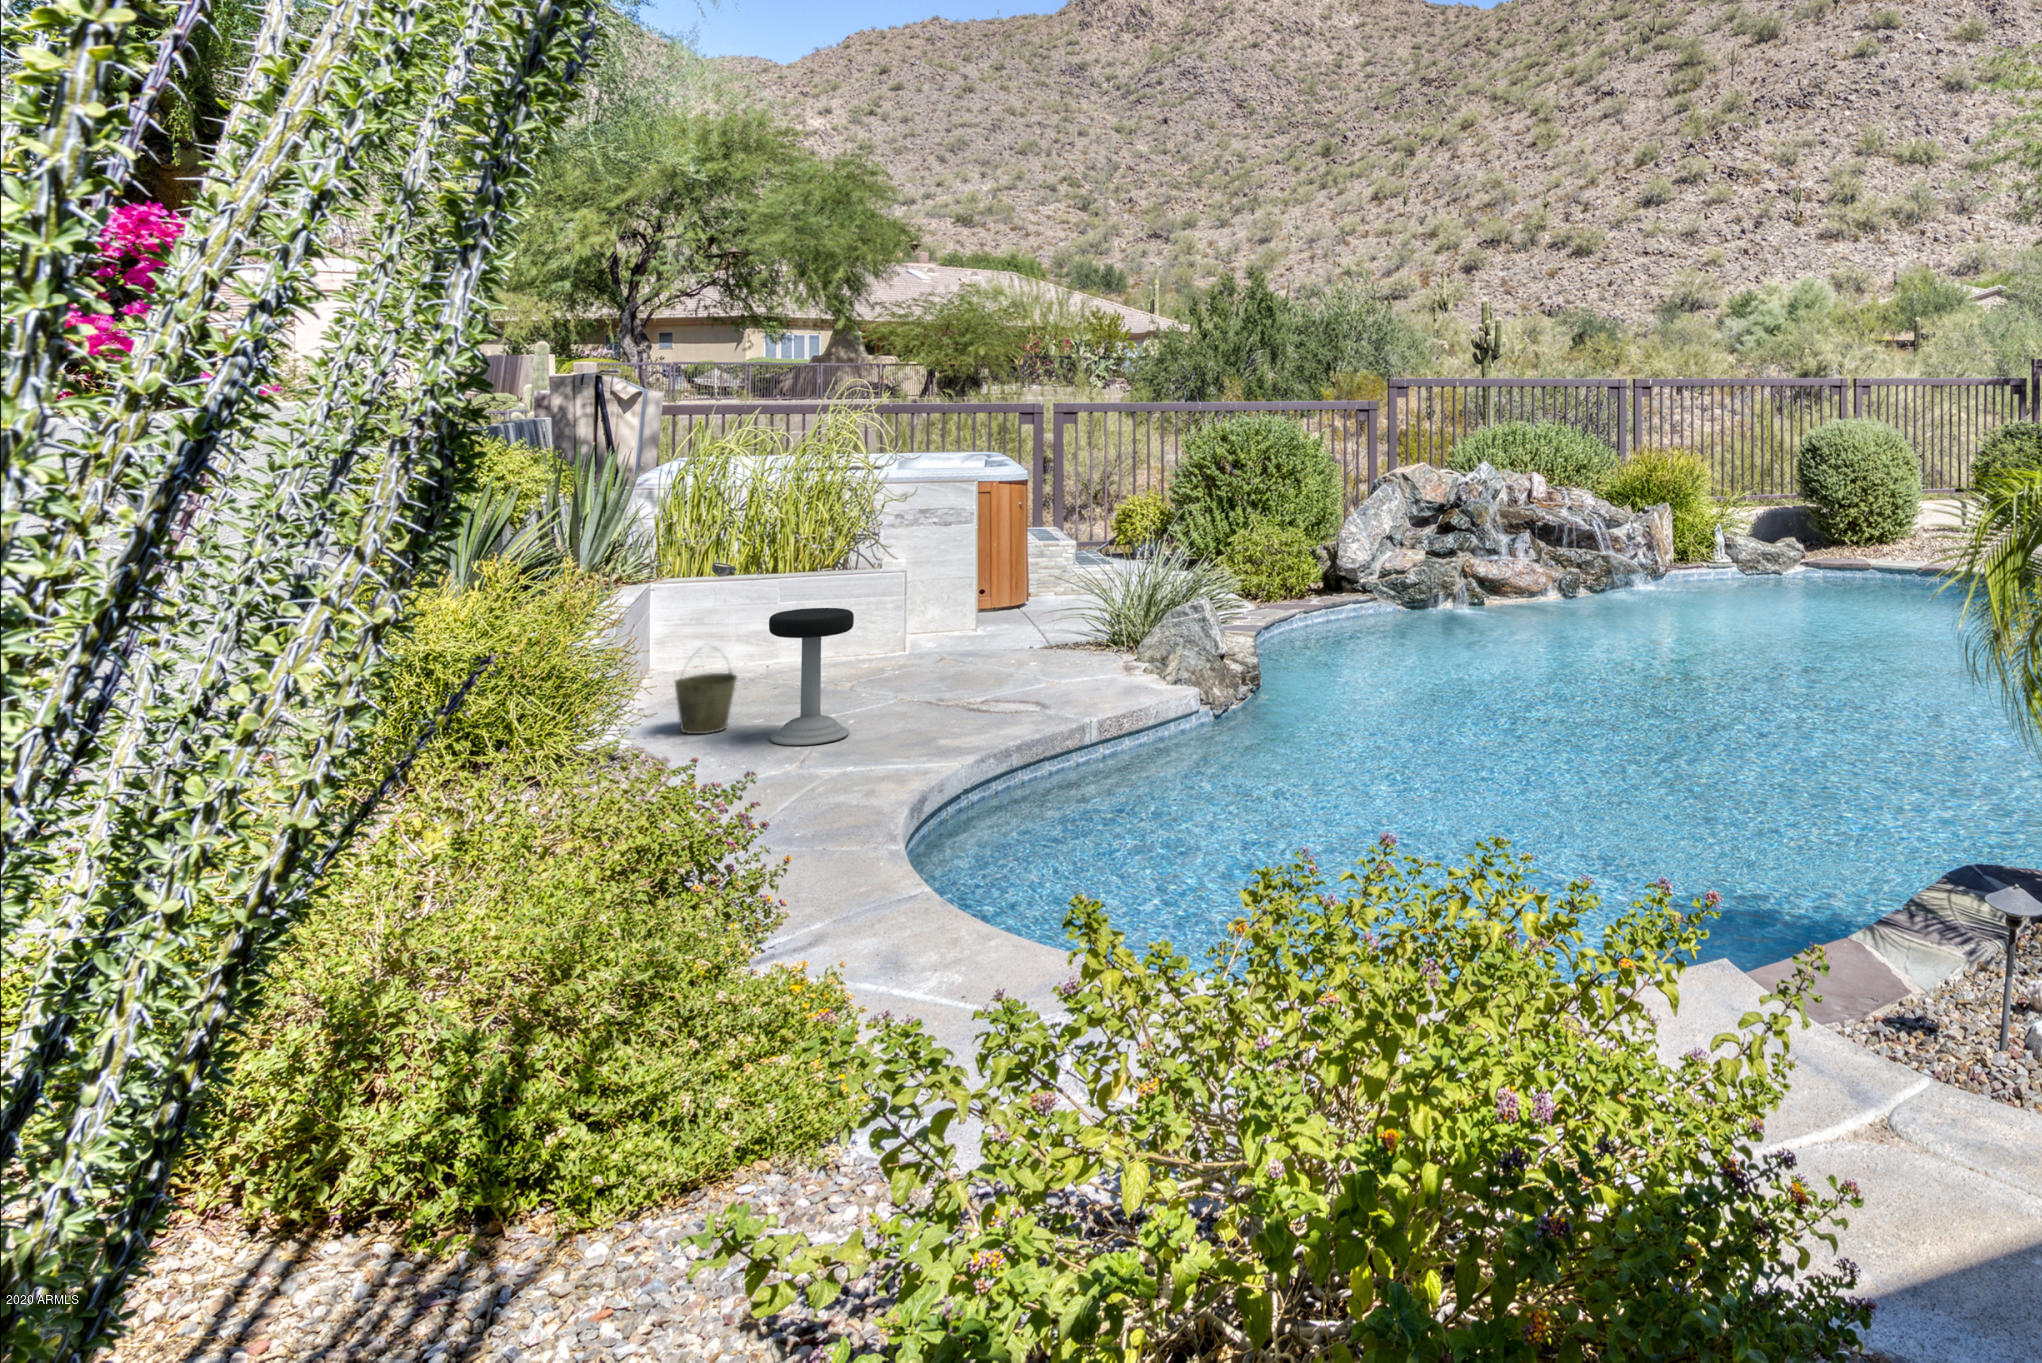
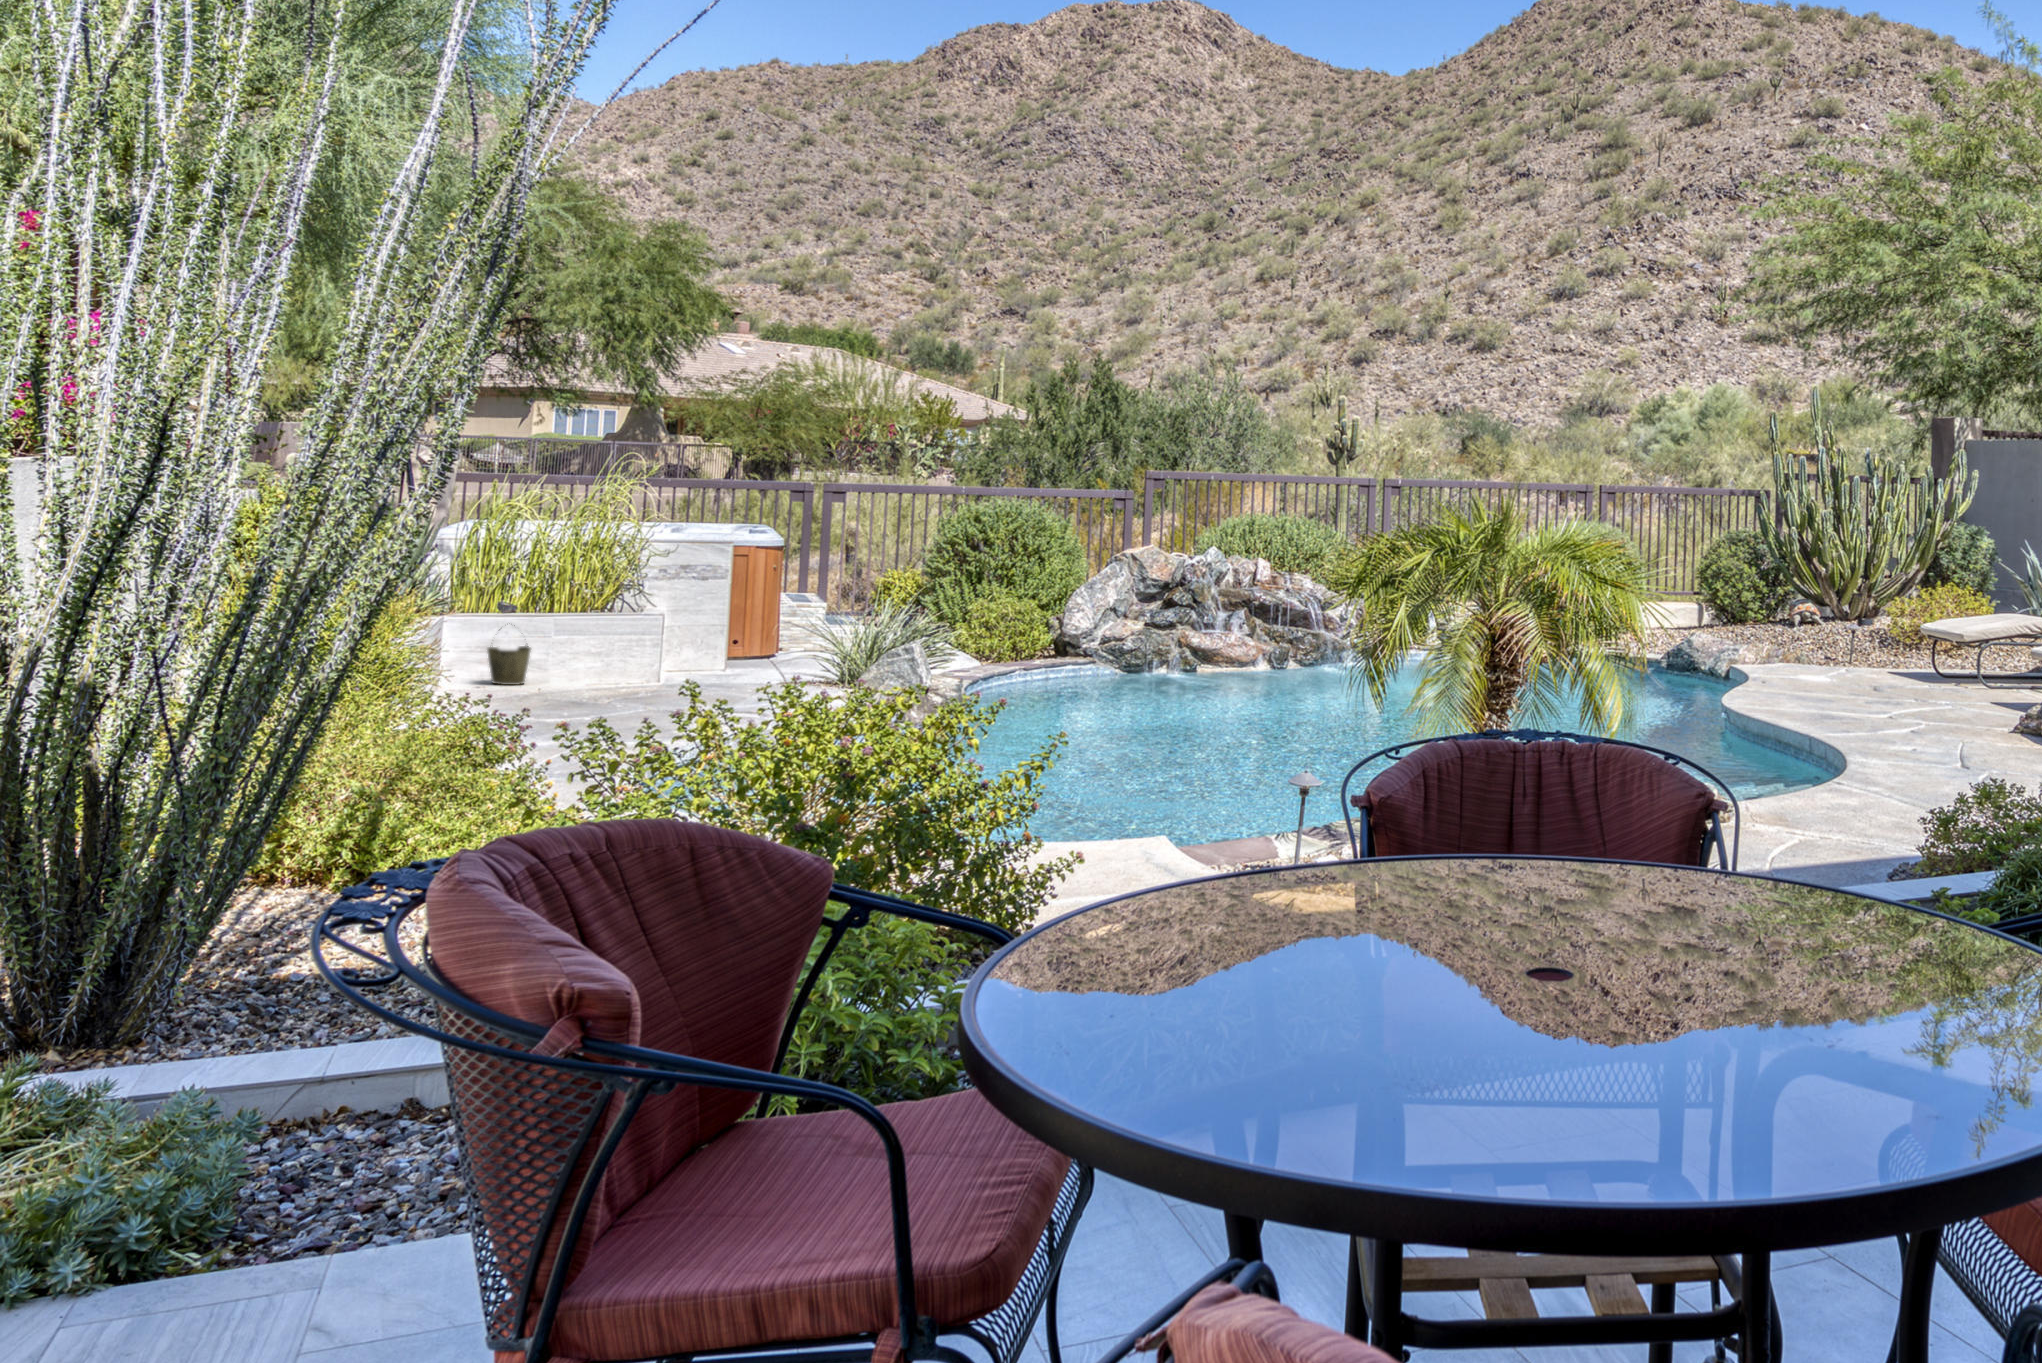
stool: present [769,608,854,745] -> none [554,601,615,693]

